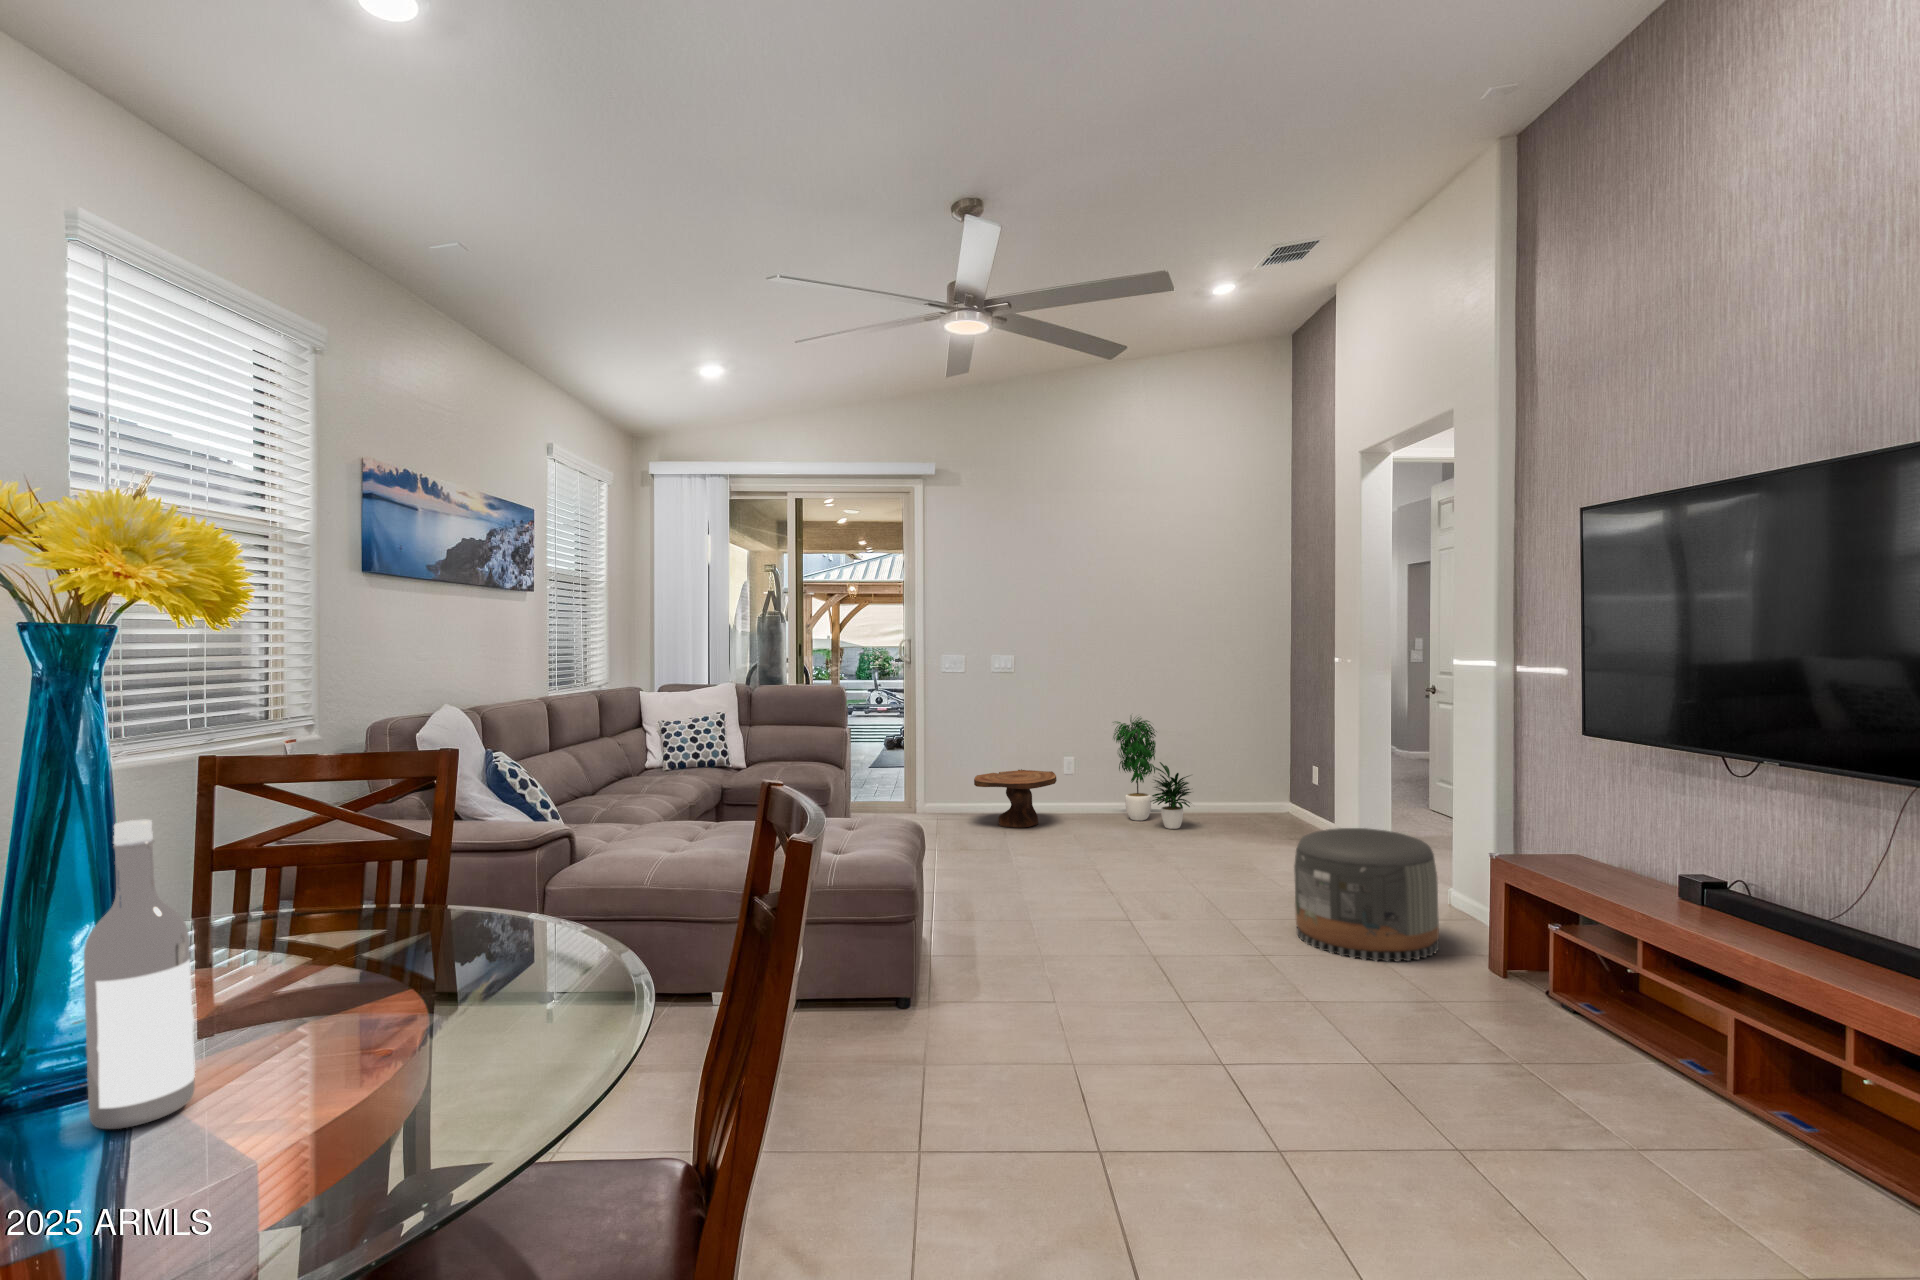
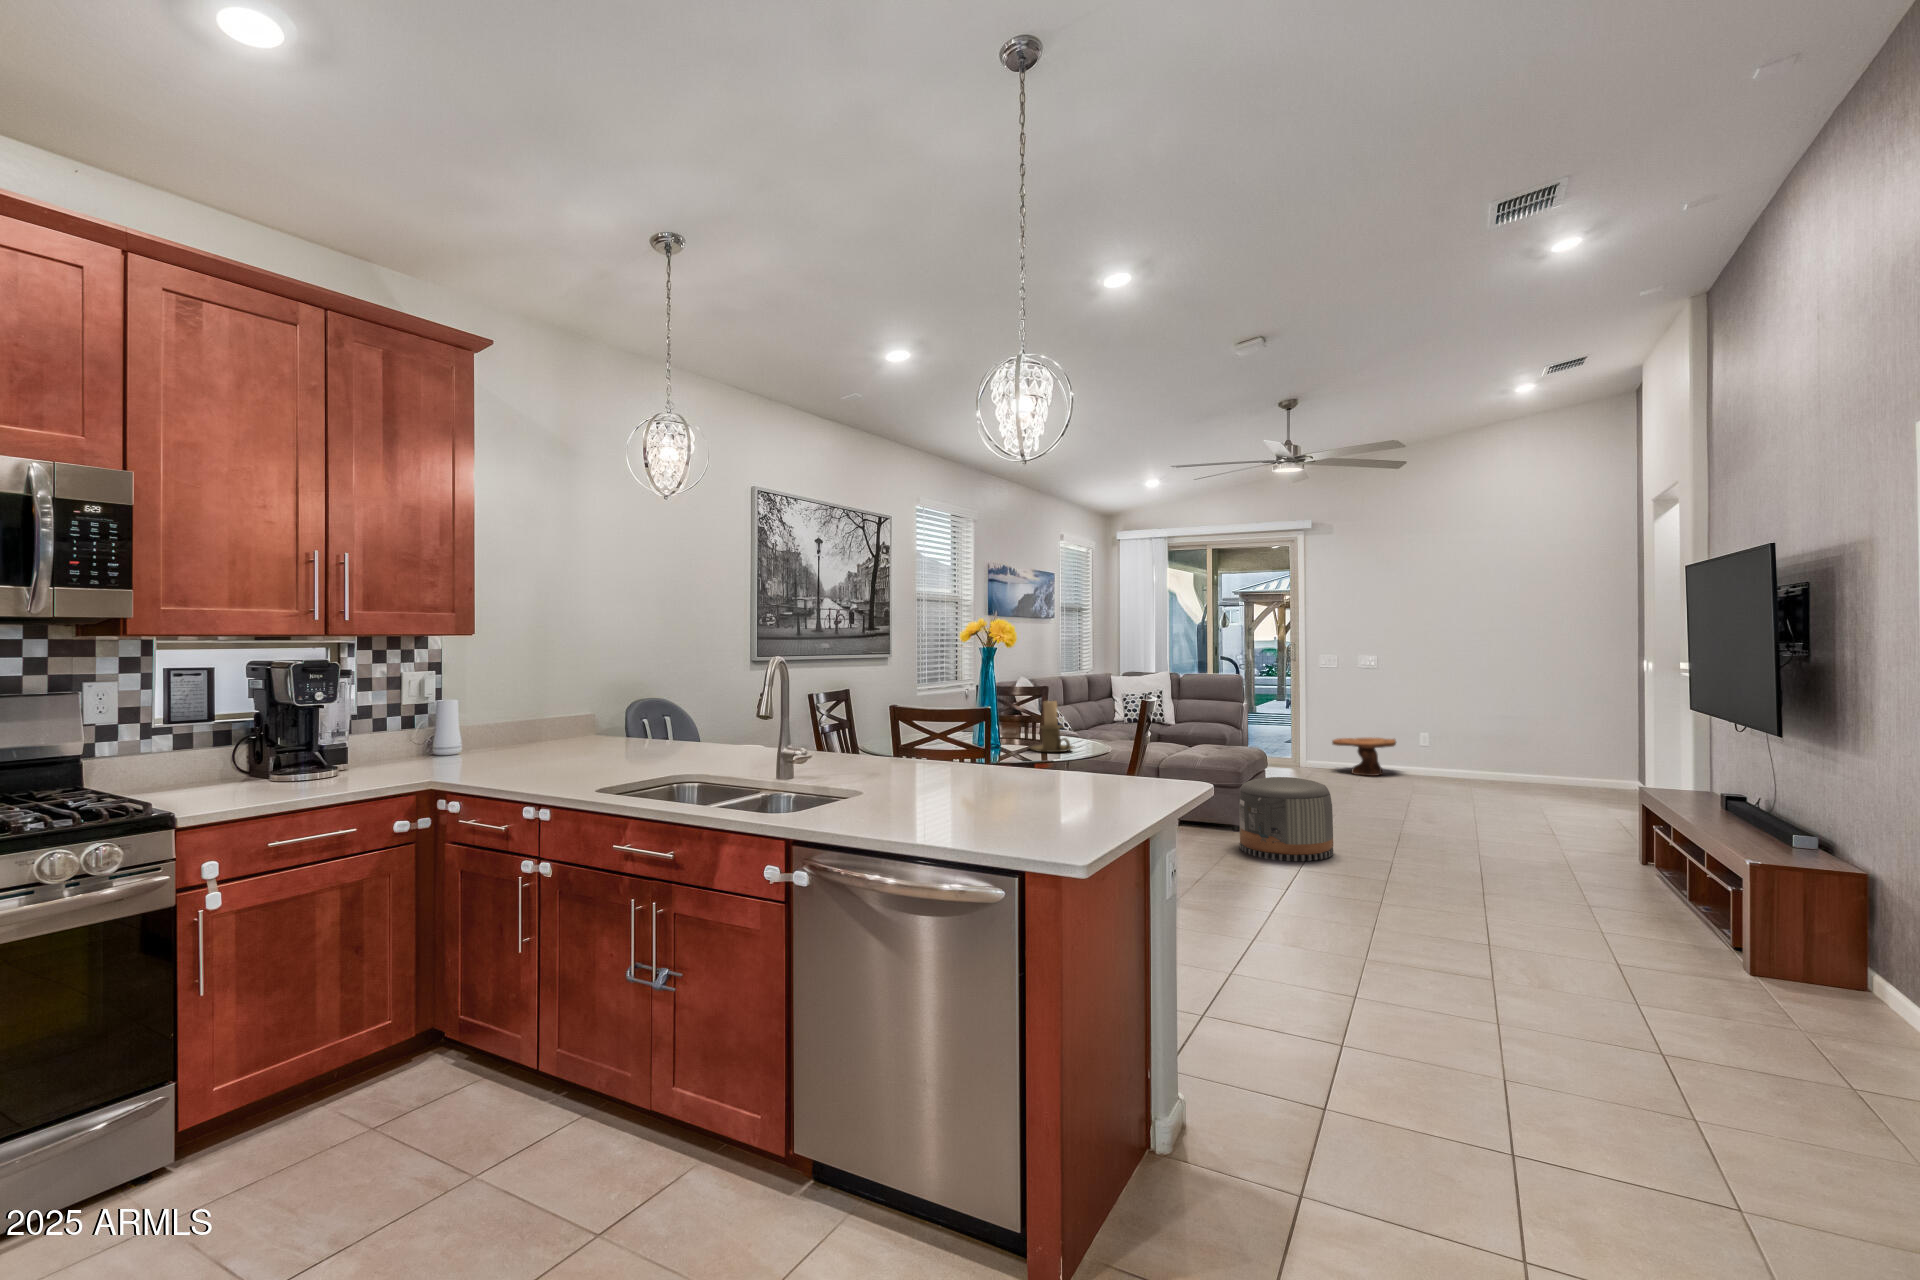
potted plant: present [1113,717,1191,829] -> none [1444,698,1510,785]
candle holder: none [317,801,501,993] -> present [1029,701,1073,752]
wine bottle: present [84,820,195,1129] -> none [1001,695,1019,760]
pouf: present [1294,828,1439,962] -> present [1239,777,1333,861]

